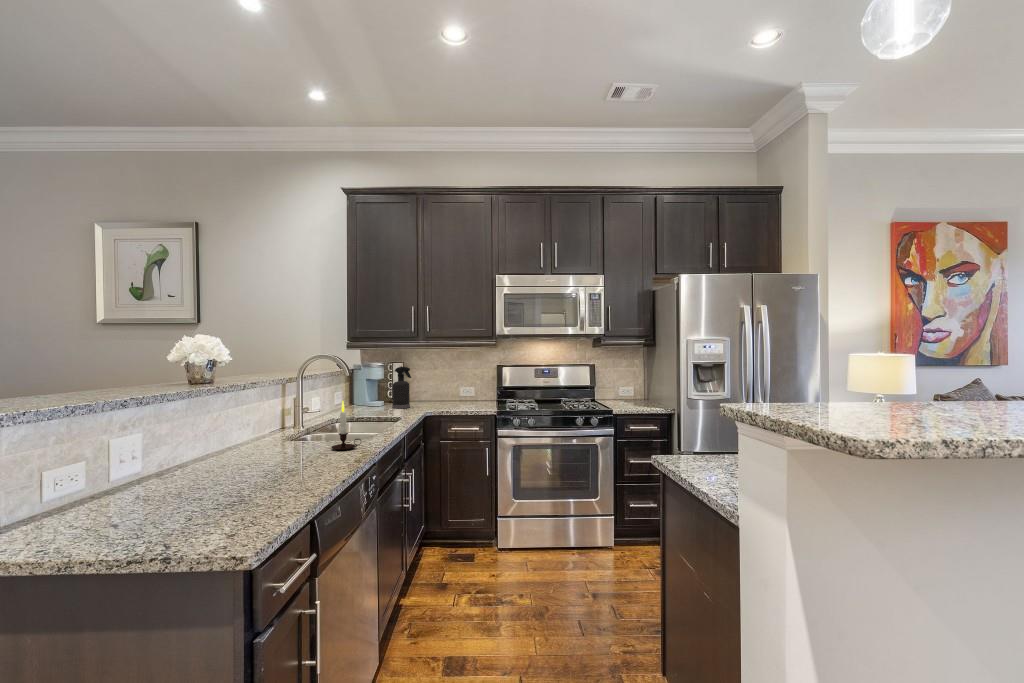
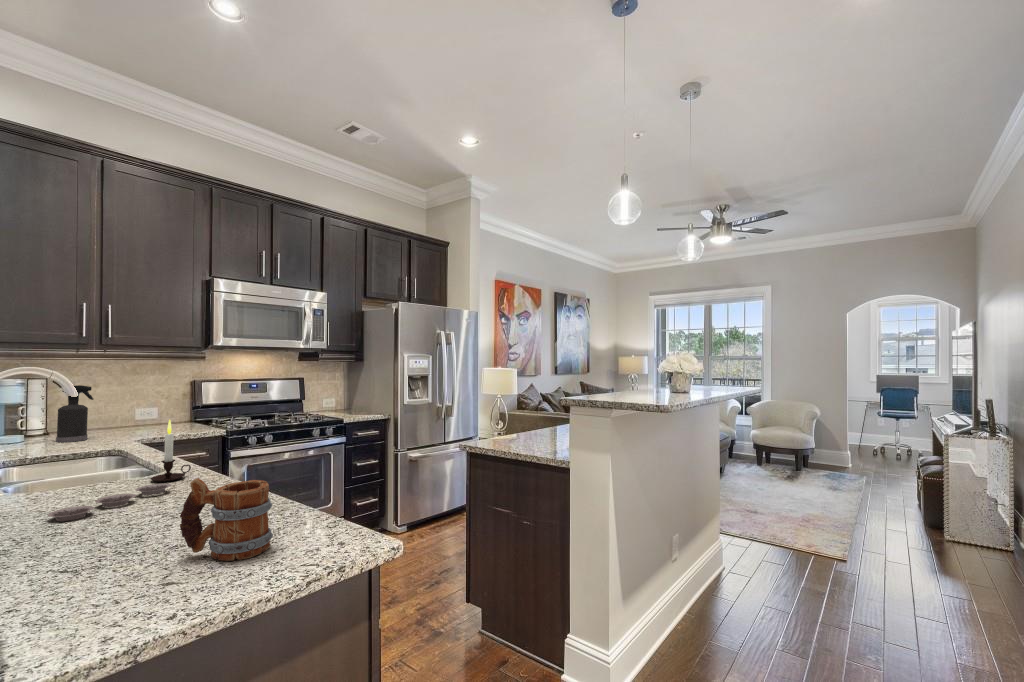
plate: none [225,451,318,467] -> present [48,484,171,521]
mug: none [160,453,217,527] -> present [180,478,273,561]

